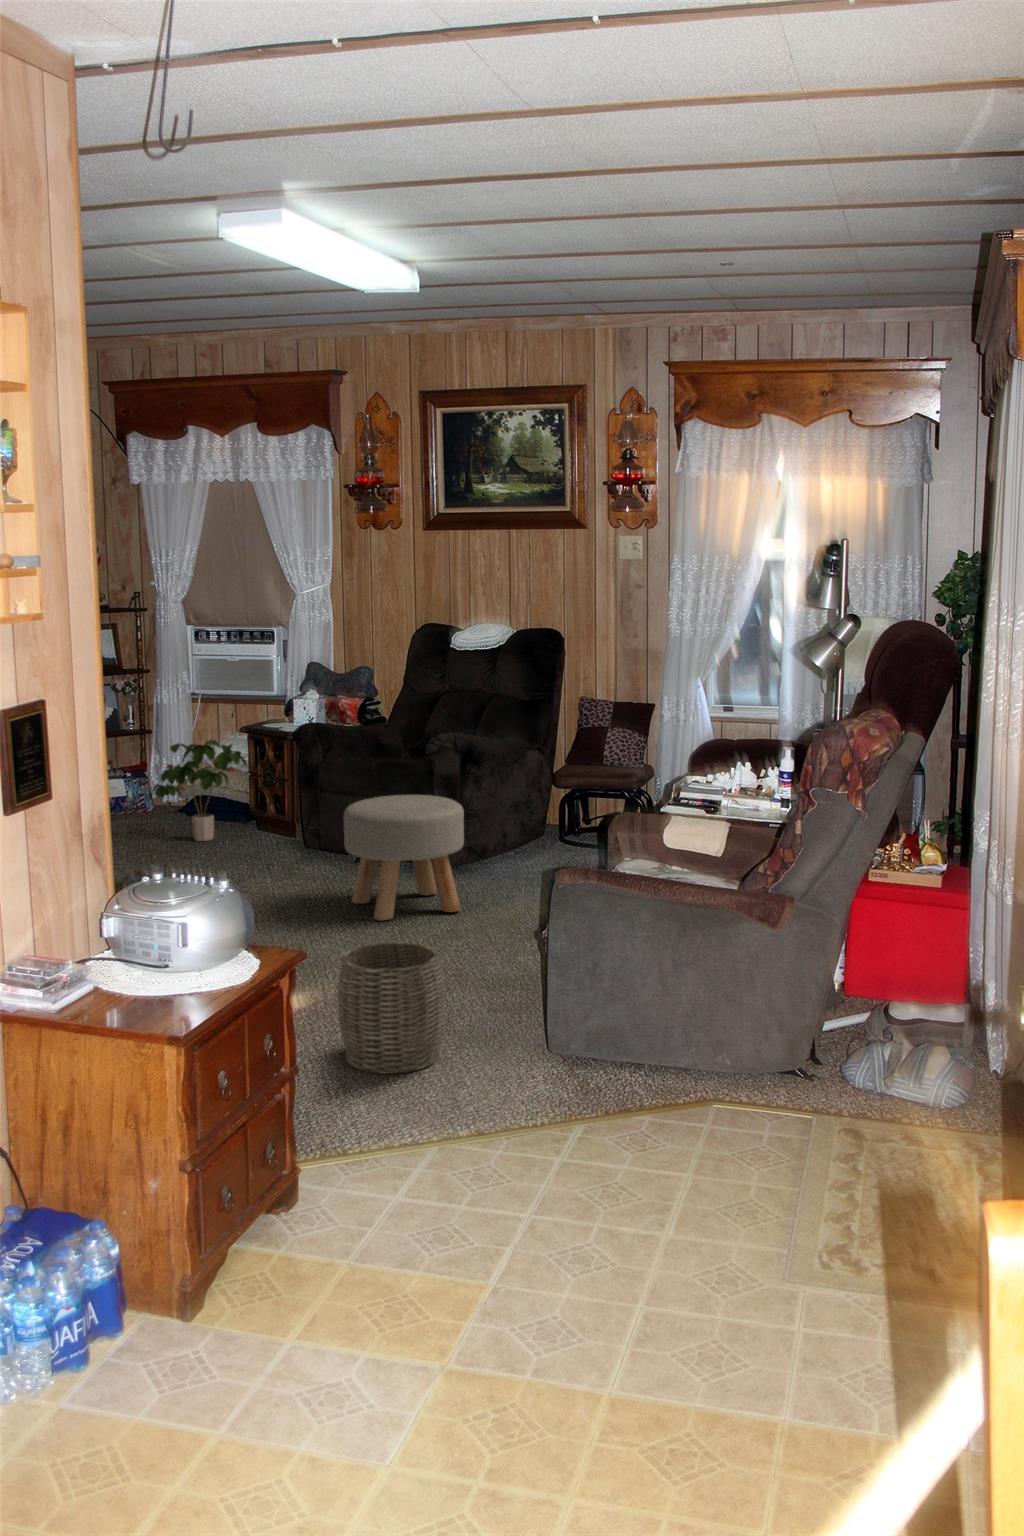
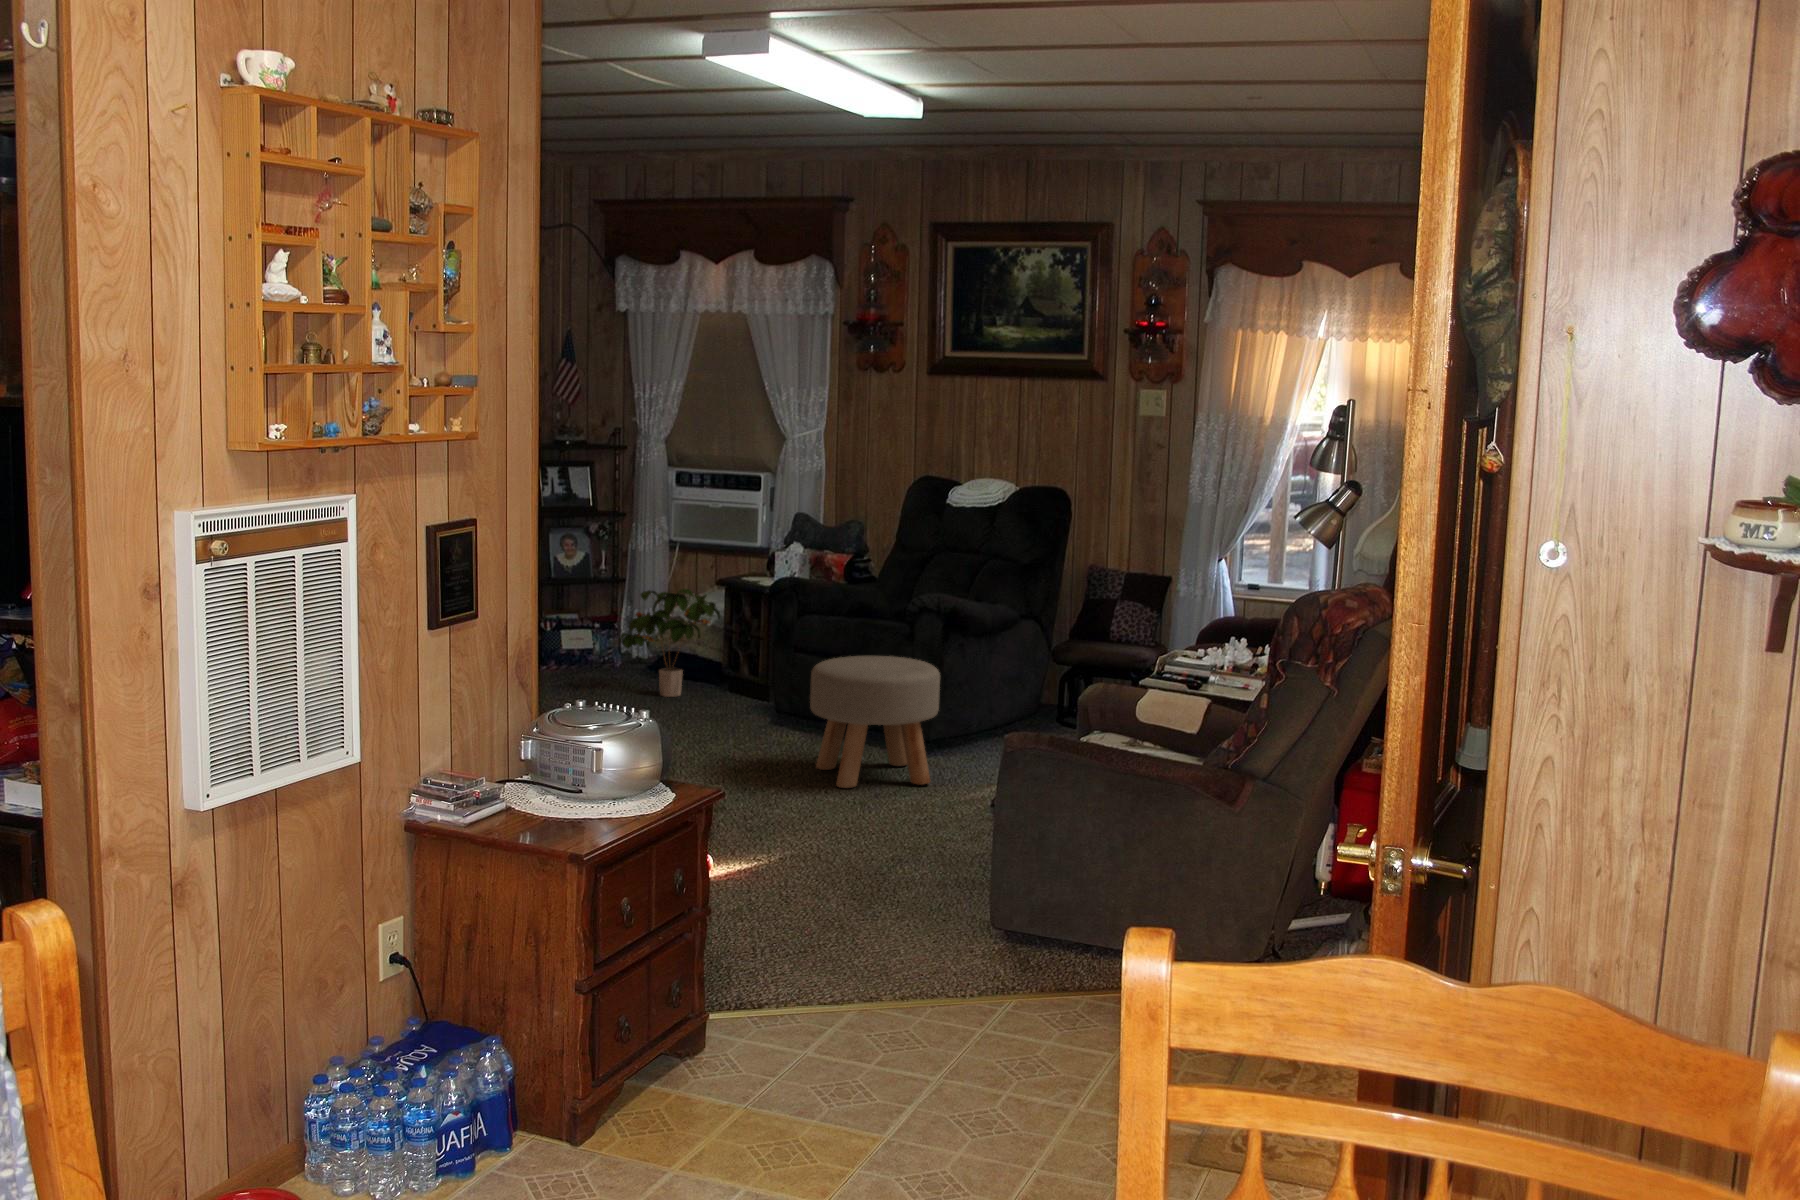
woven basket: present [338,942,444,1074] -> none [774,801,886,937]

